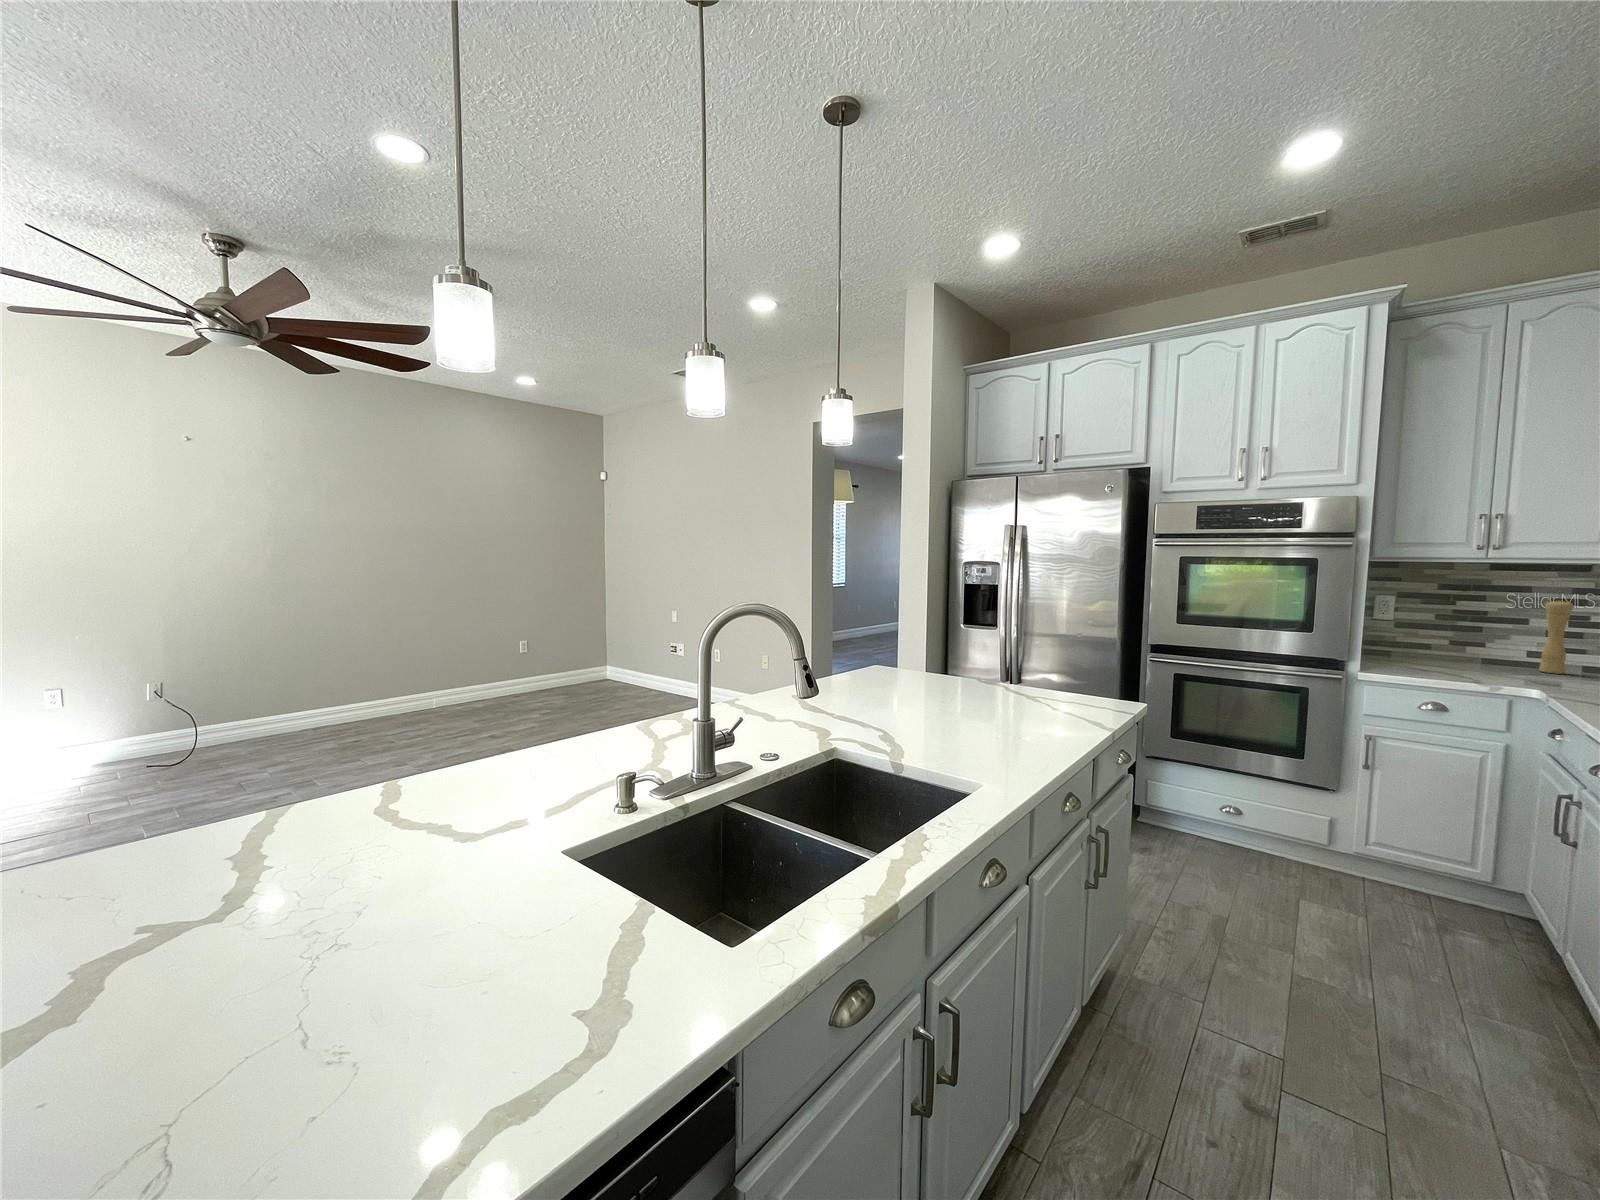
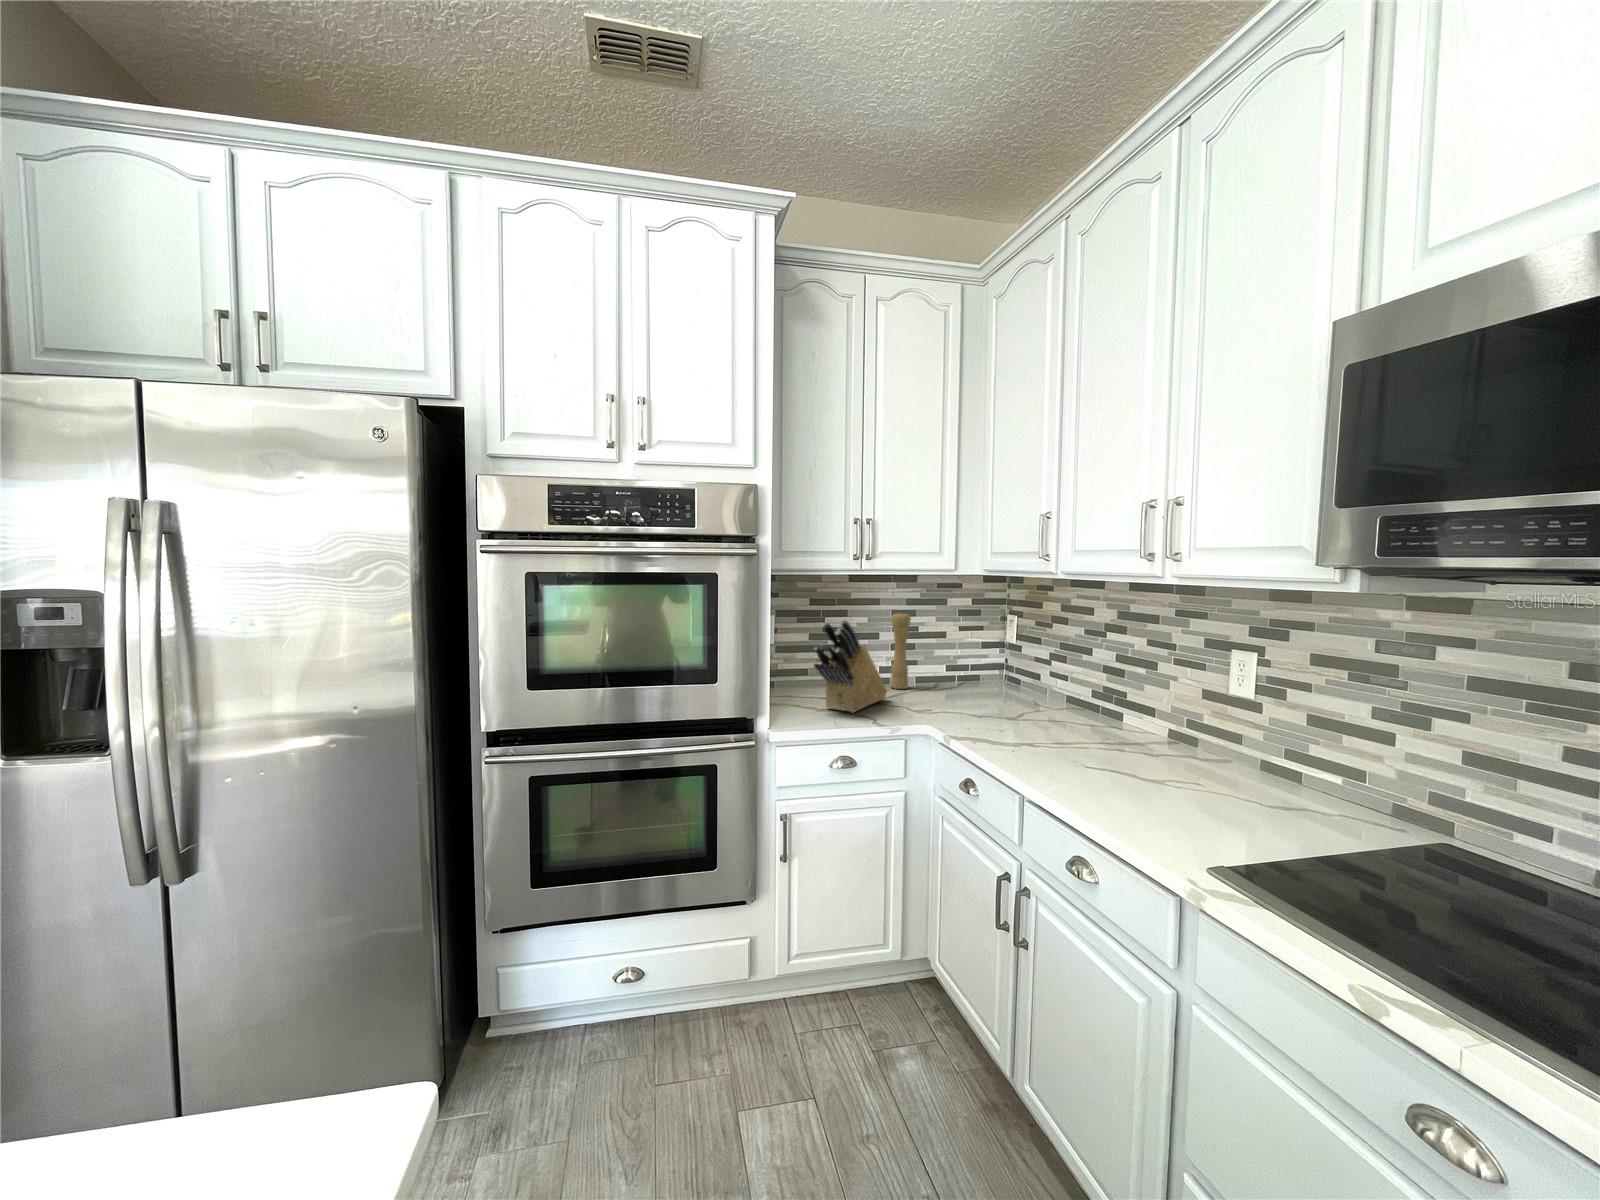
knife block: none [1416,598,1517,675] -> present [814,620,887,713]

